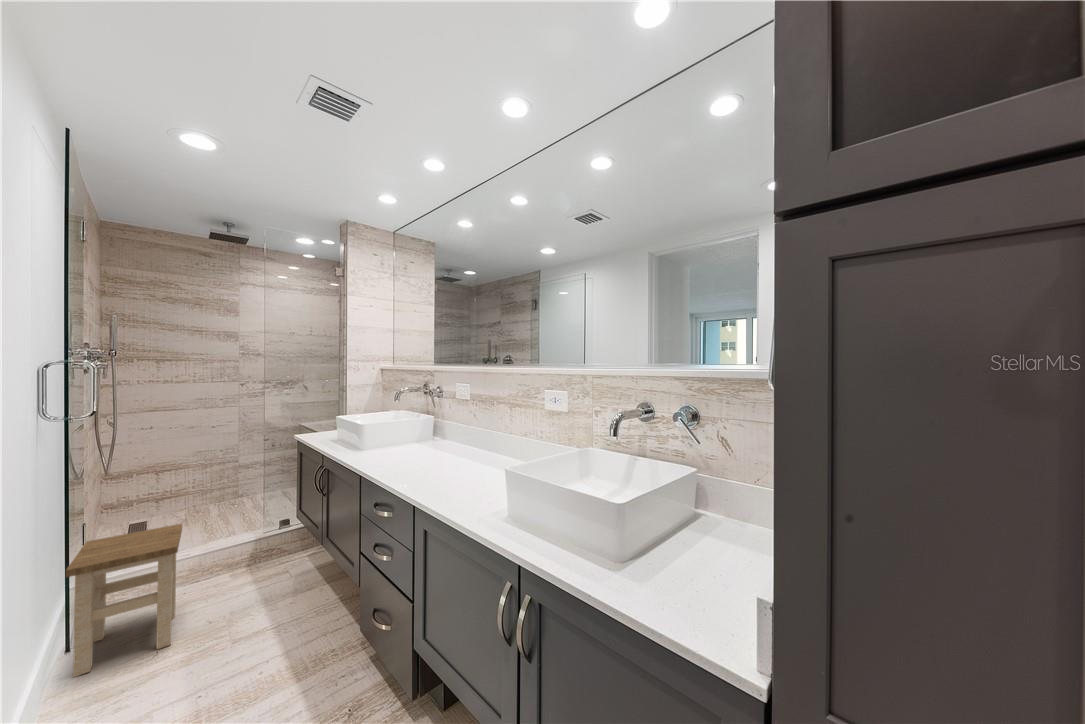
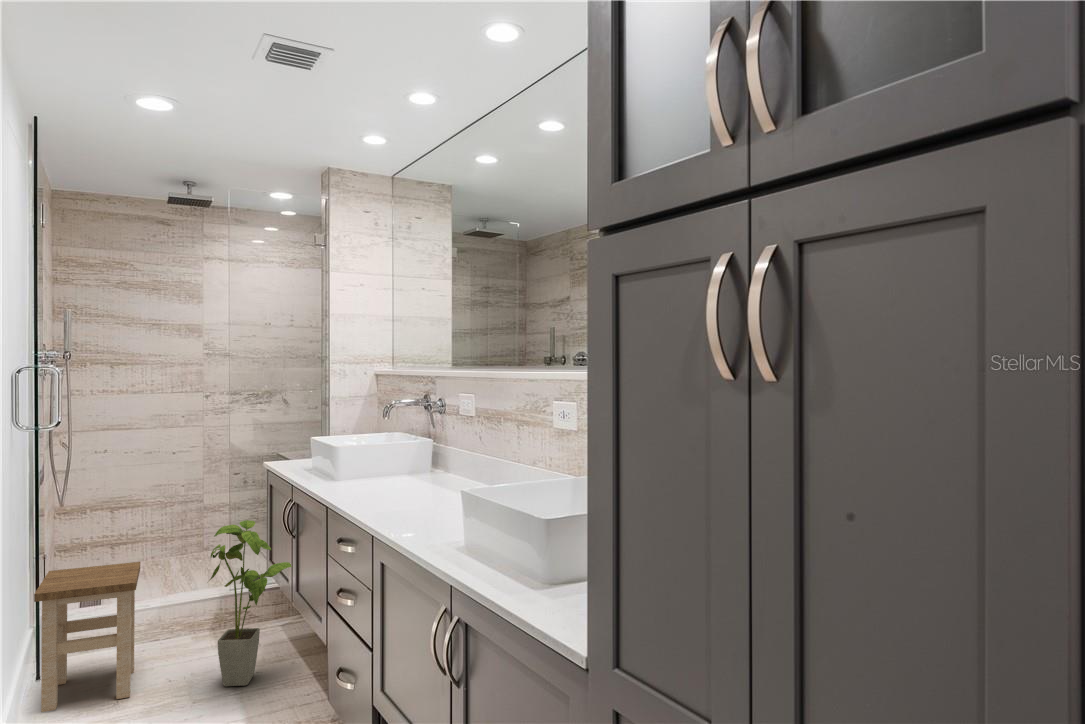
house plant: none [247,485,329,621] -> present [209,520,292,686]

